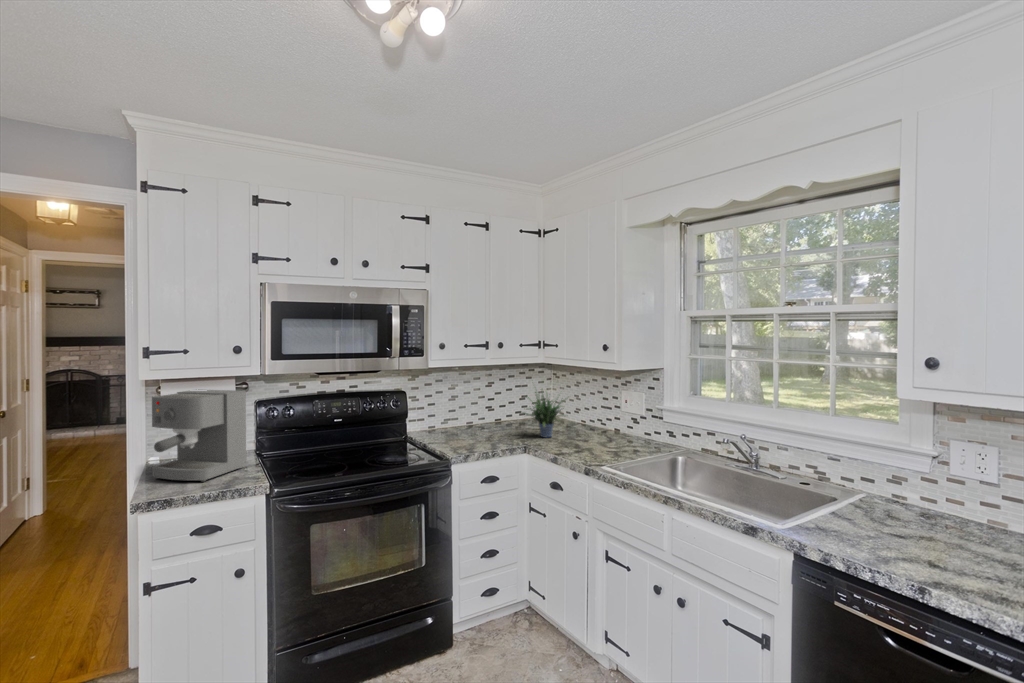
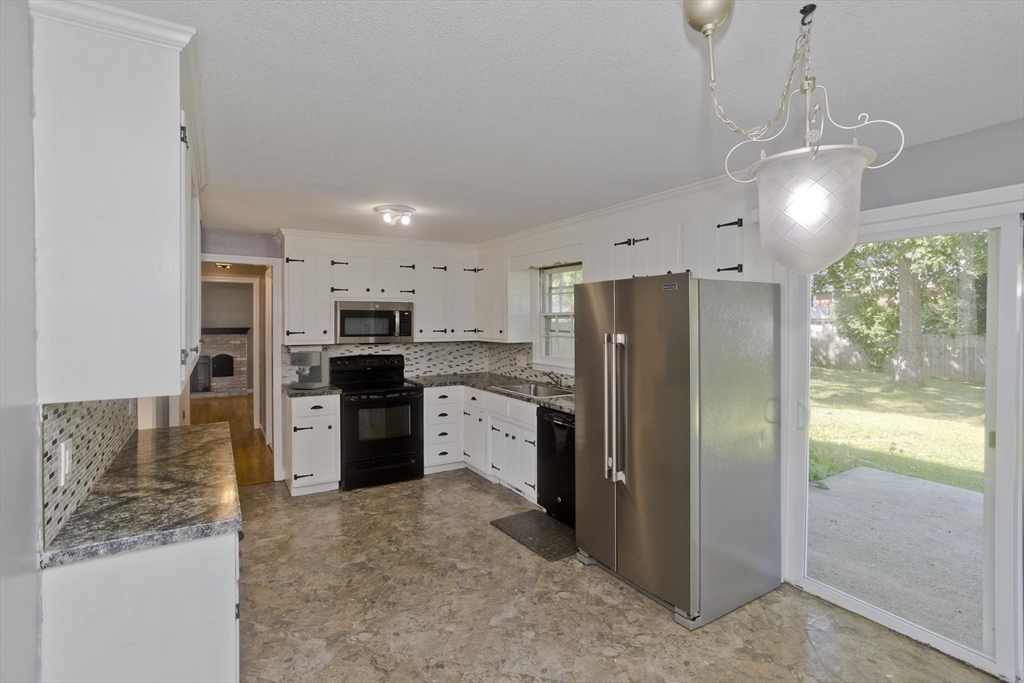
potted plant: present [525,392,562,438] -> none [463,350,488,379]

